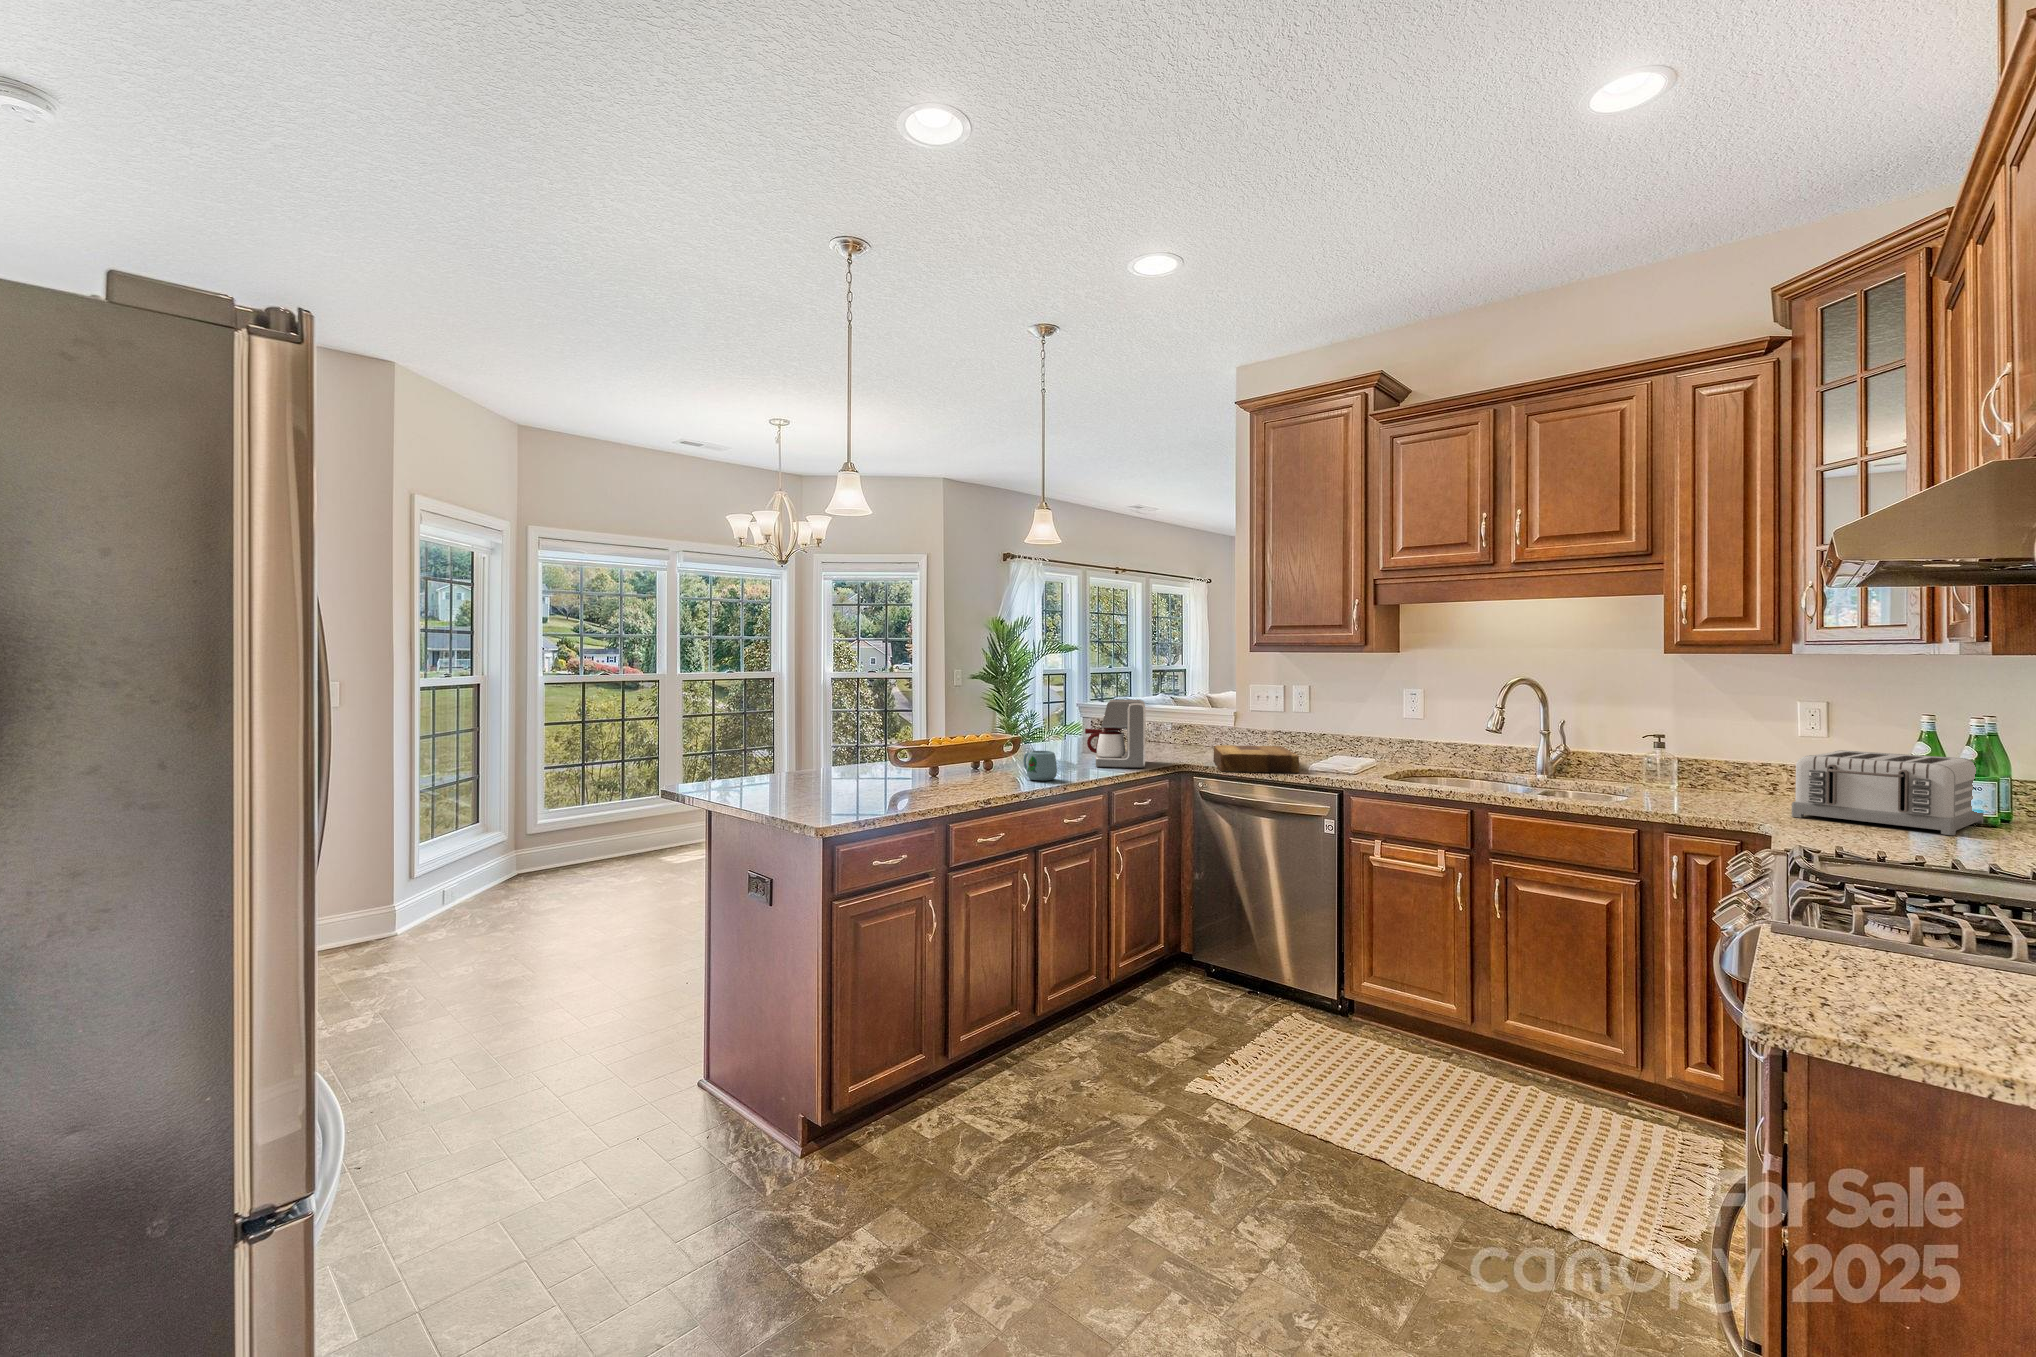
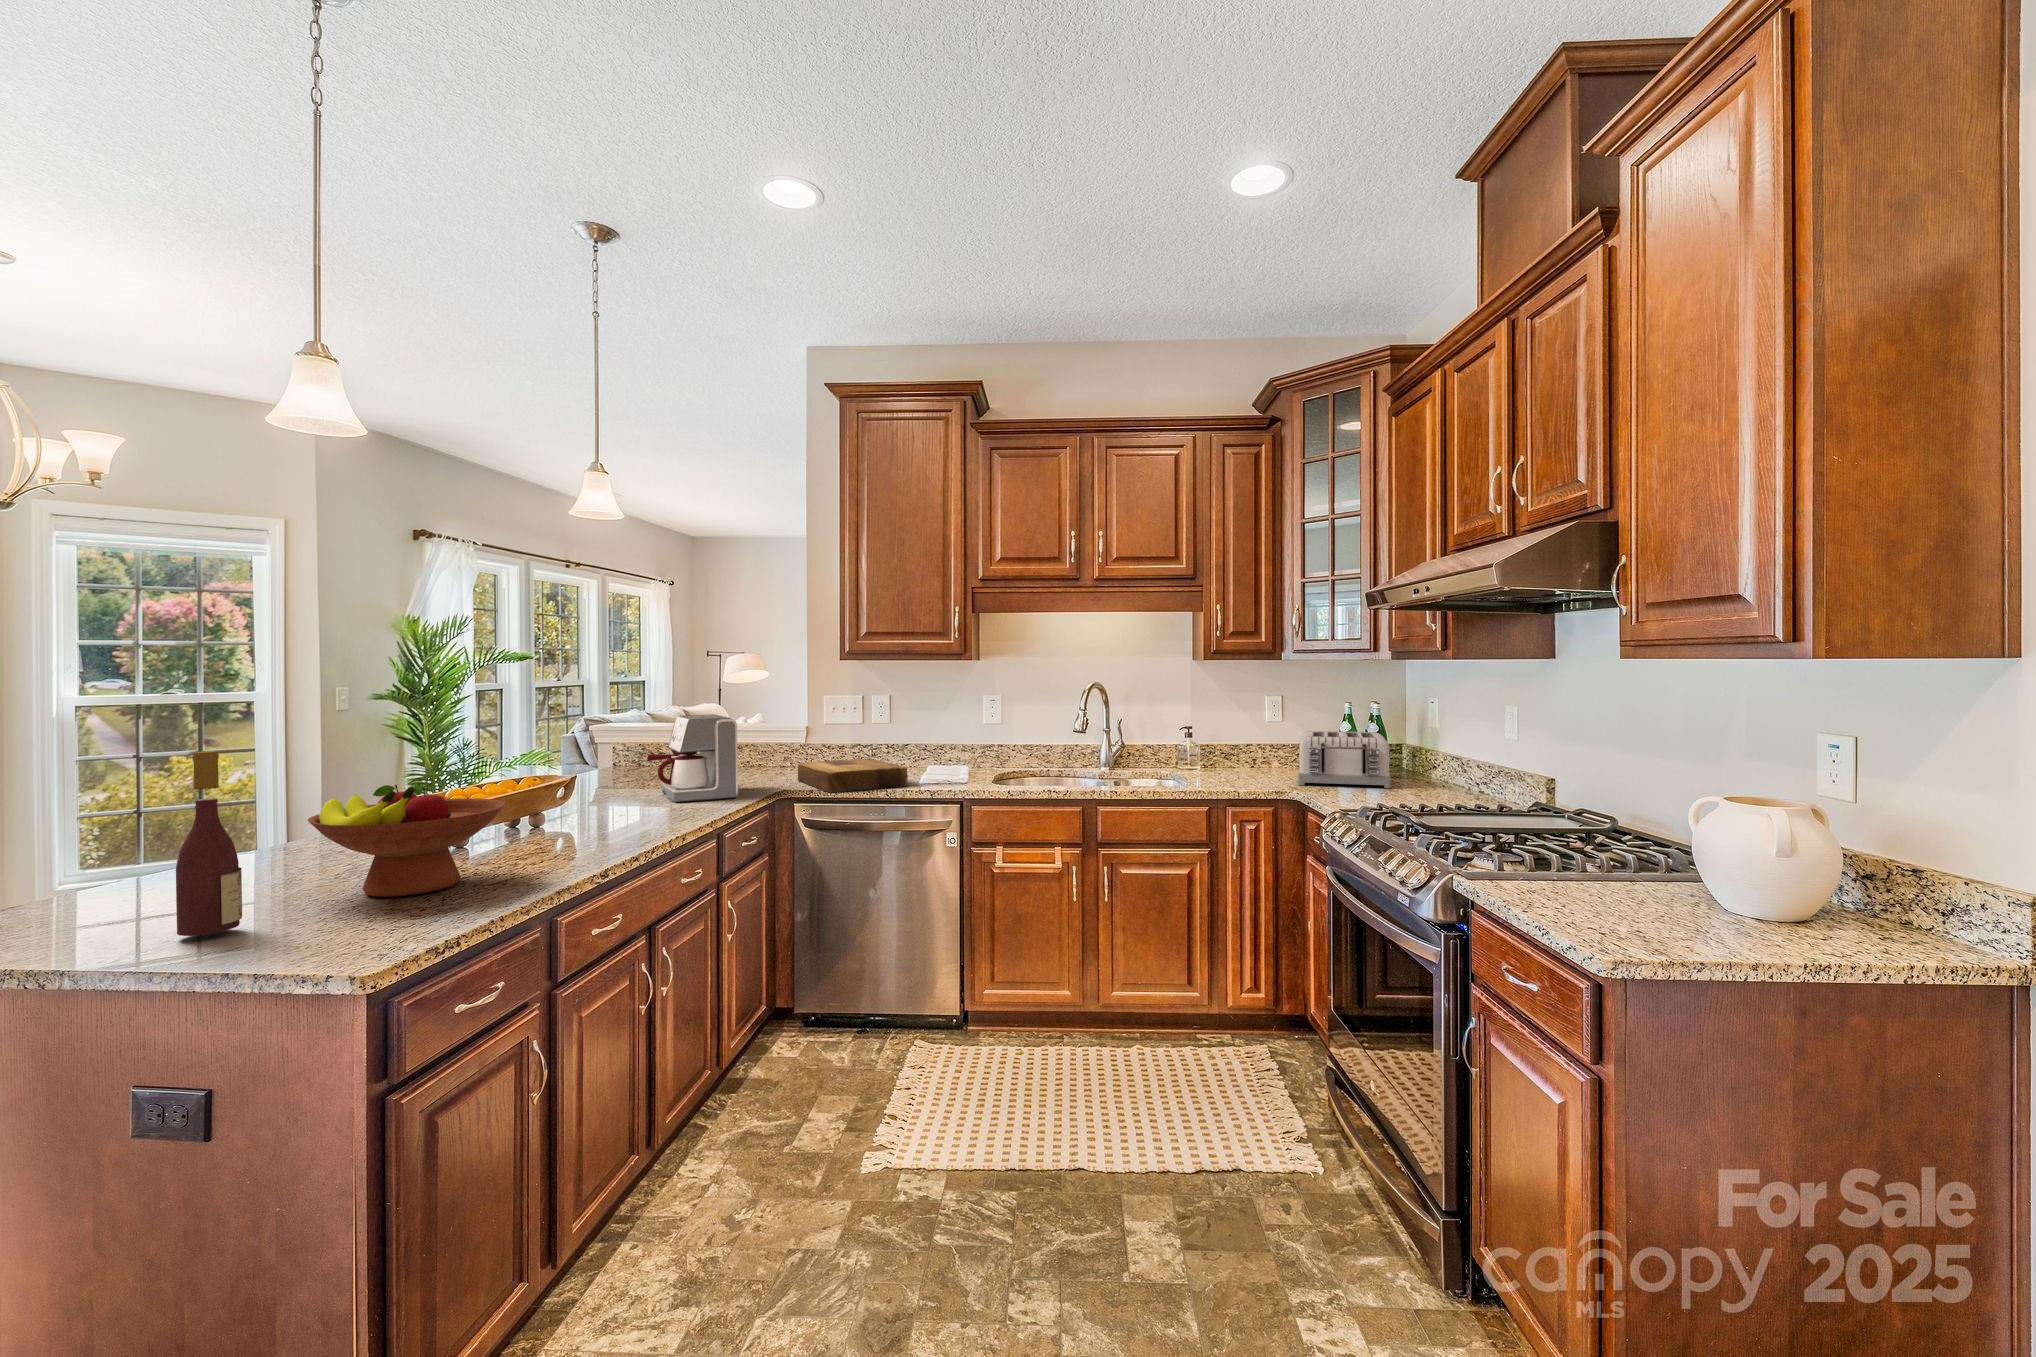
wine bottle: none [764,703,792,807] -> present [176,751,242,936]
fruit bowl: none [830,731,934,800] -> present [308,785,505,897]
mug: present [1023,751,1057,781] -> none [597,789,652,830]

